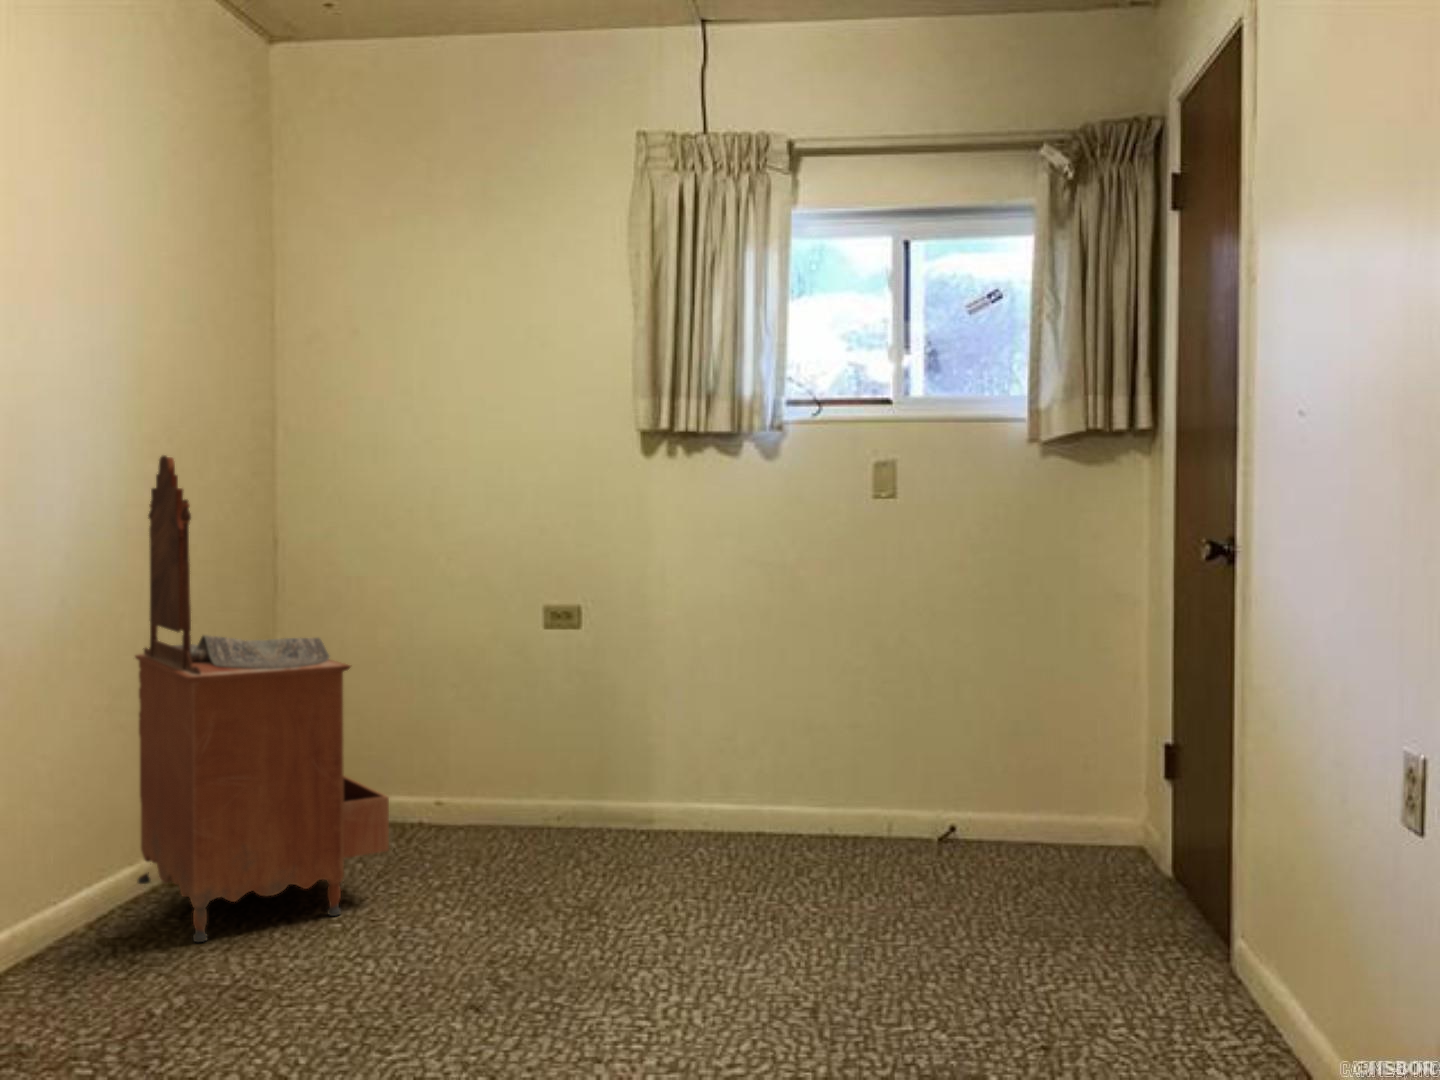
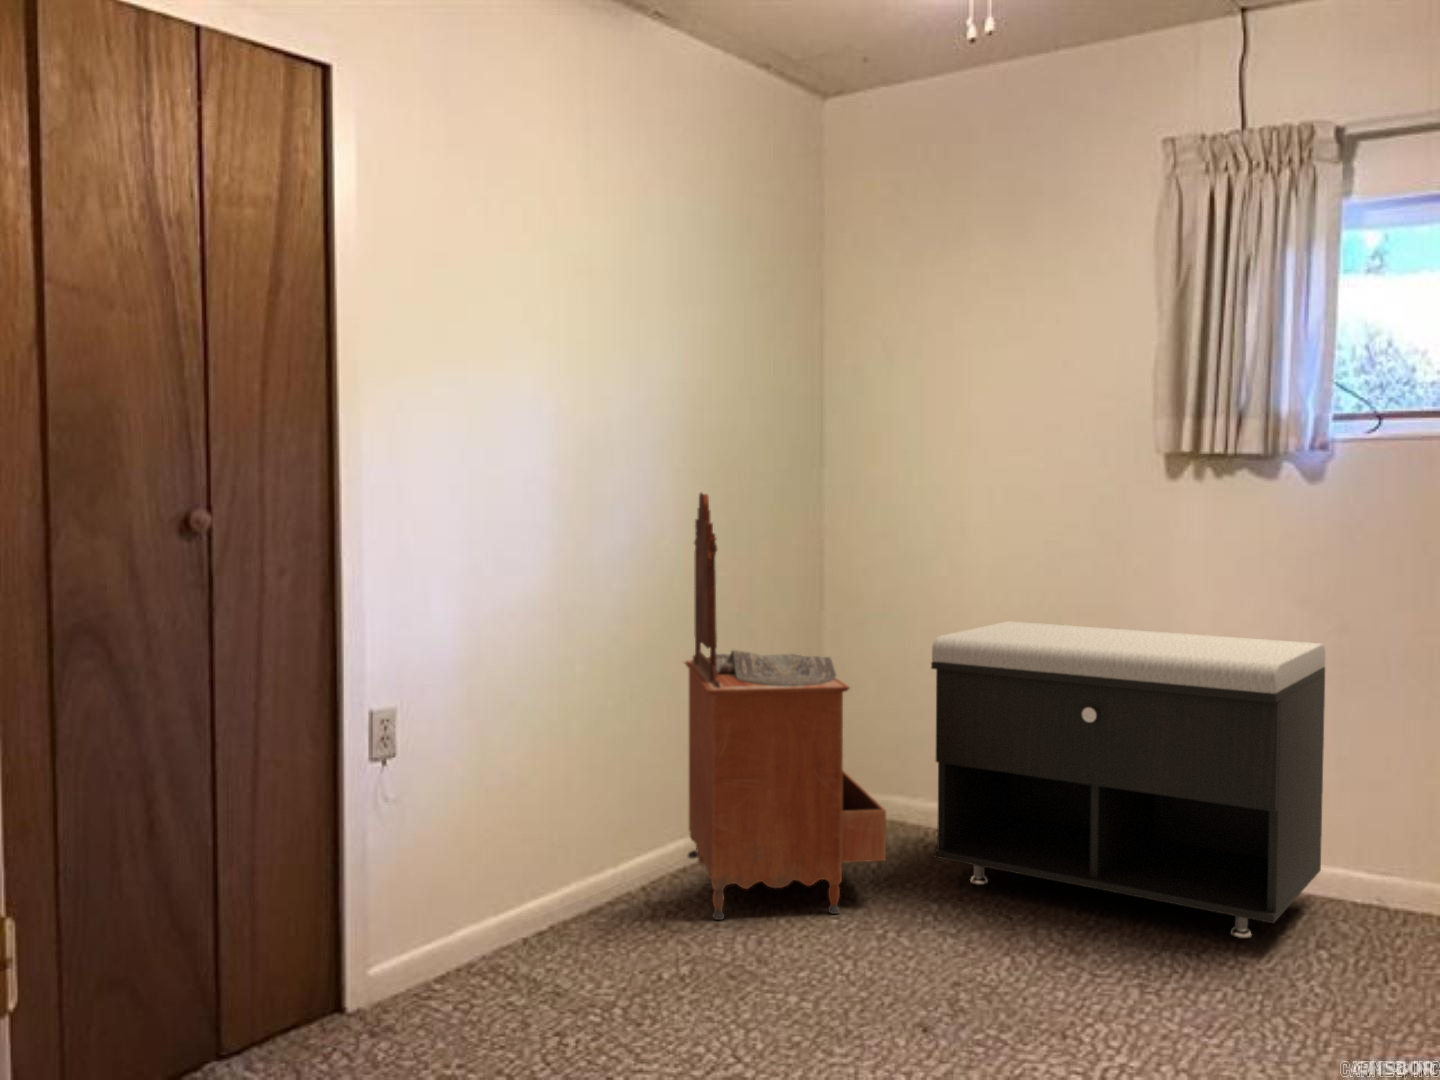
storage bench: none [428,599,784,878] -> present [931,621,1325,938]

